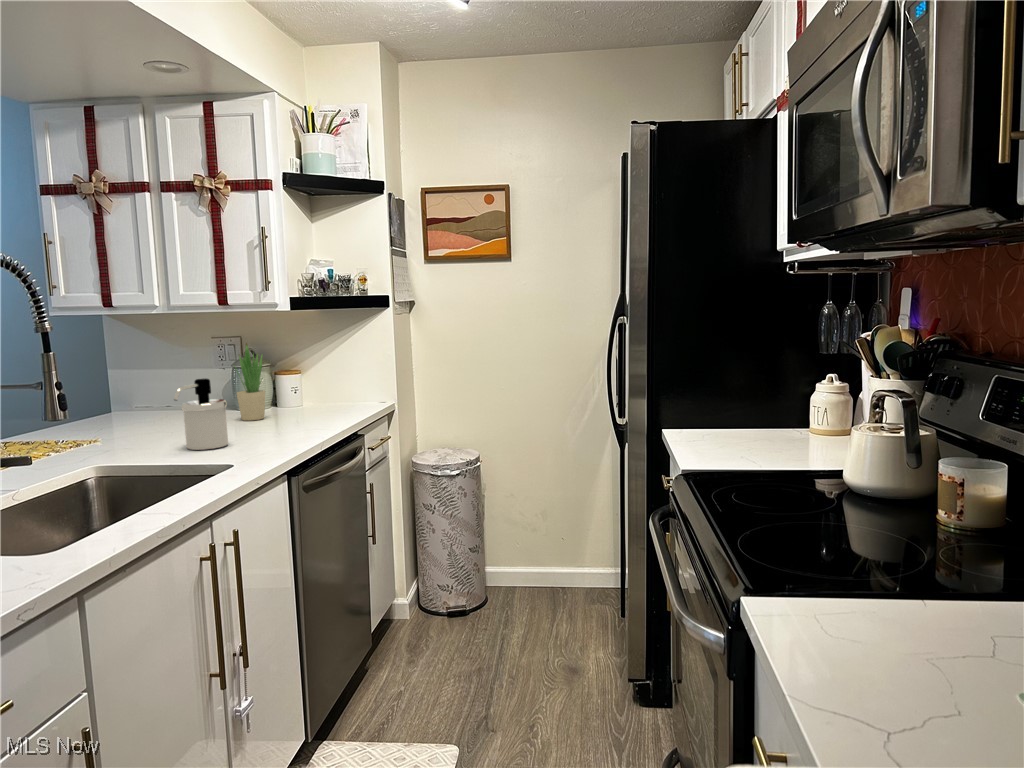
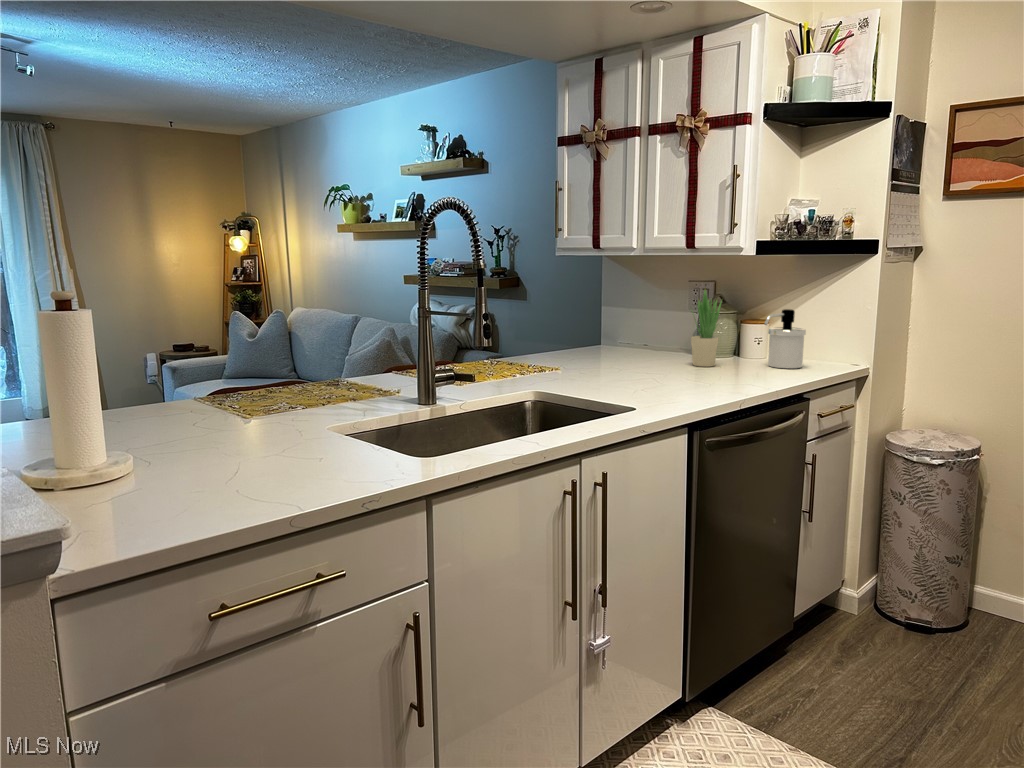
soap dispenser: present [174,379,228,450] -> present [765,309,806,368]

